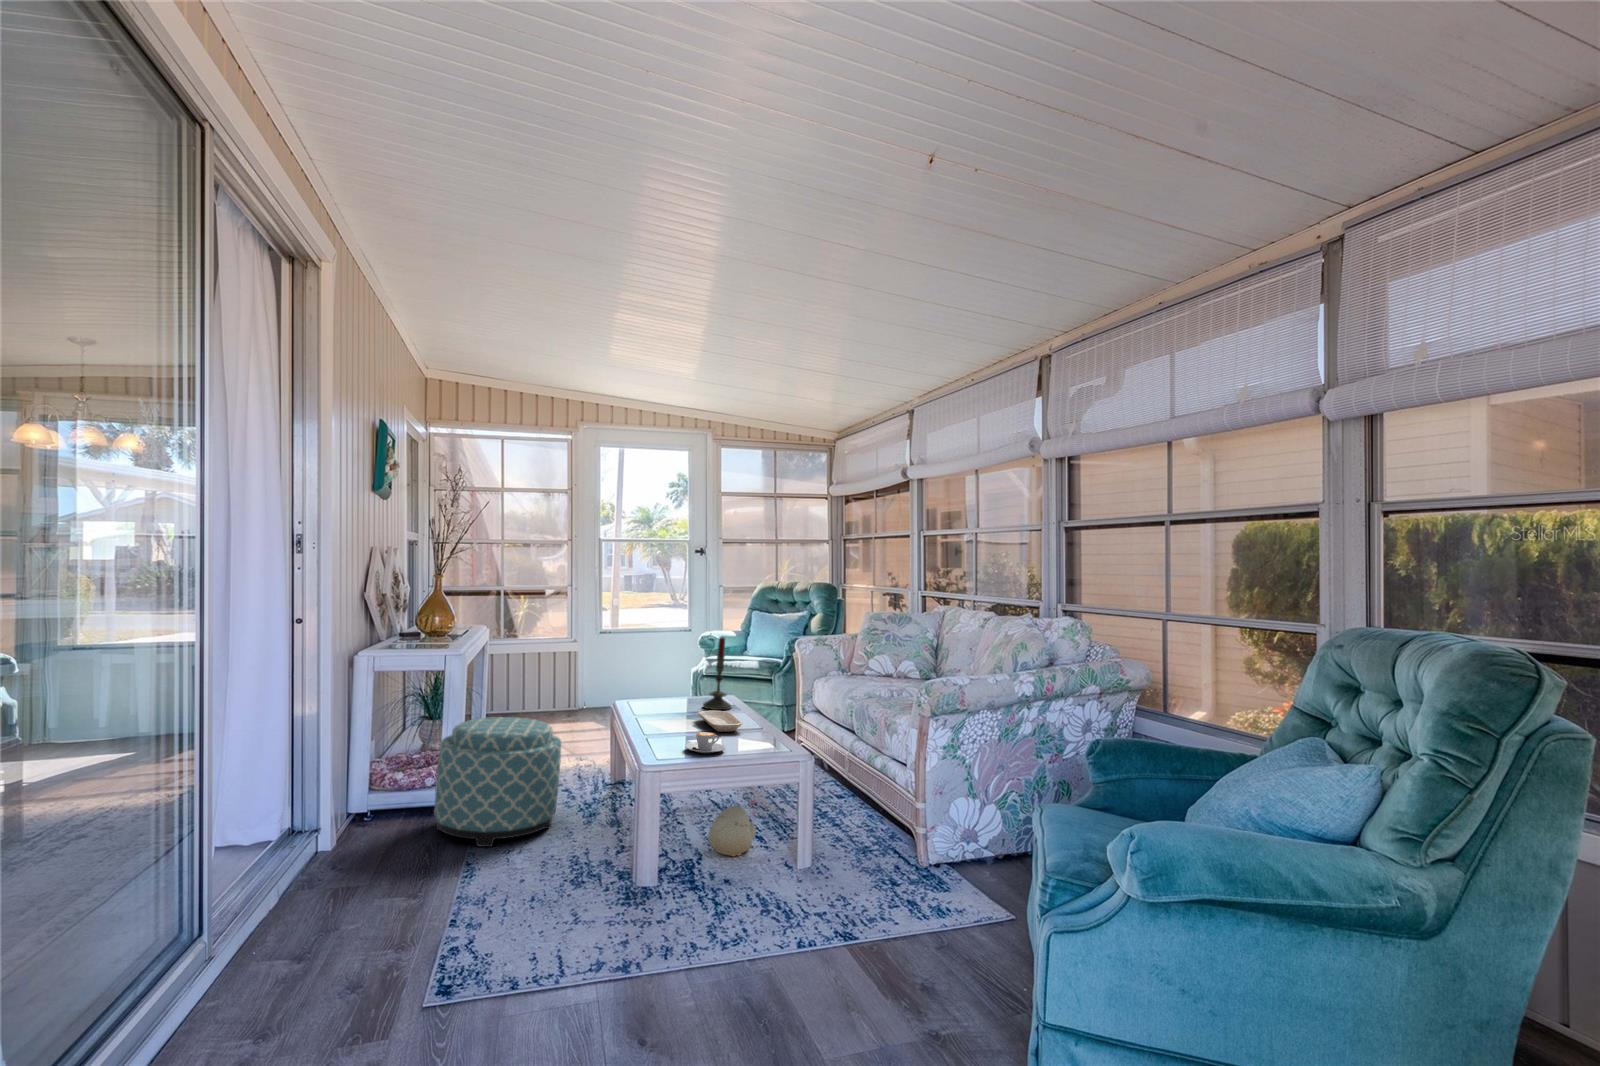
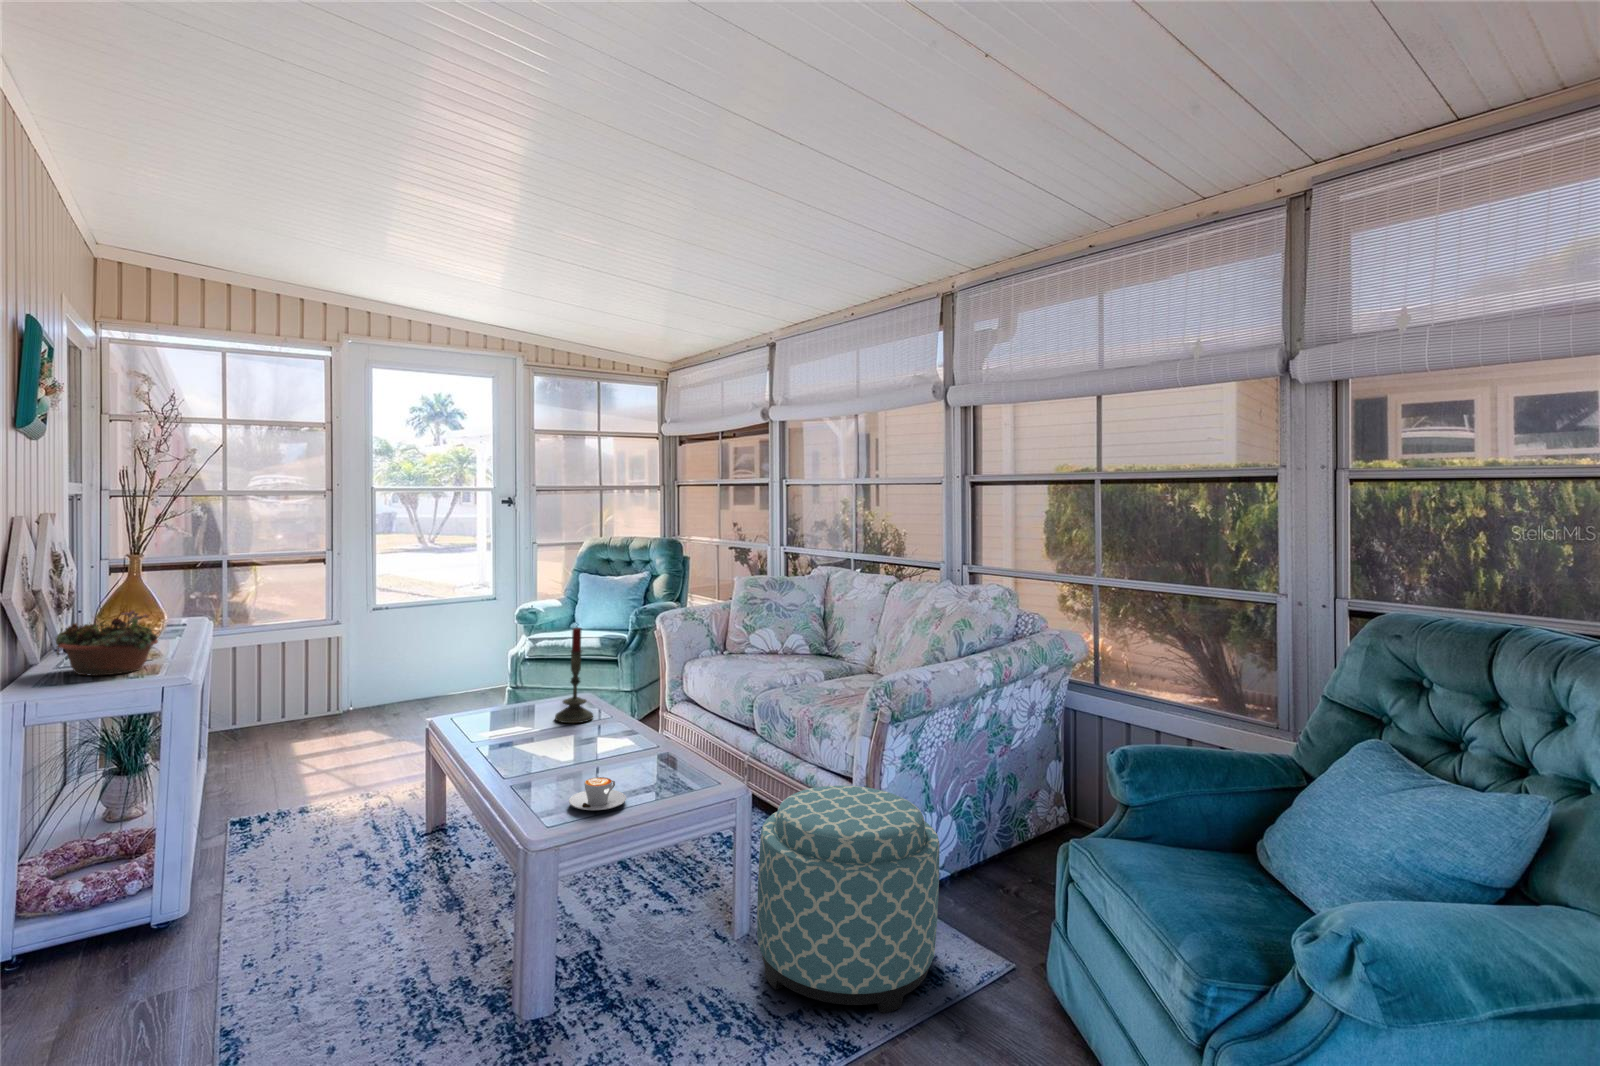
succulent planter: none [398,602,454,642] -> present [55,611,158,675]
tray: present [698,710,743,732] -> none [559,728,630,763]
ottoman: present [434,717,561,847] -> present [757,785,939,1013]
plush toy: present [708,799,757,856] -> none [601,851,667,933]

